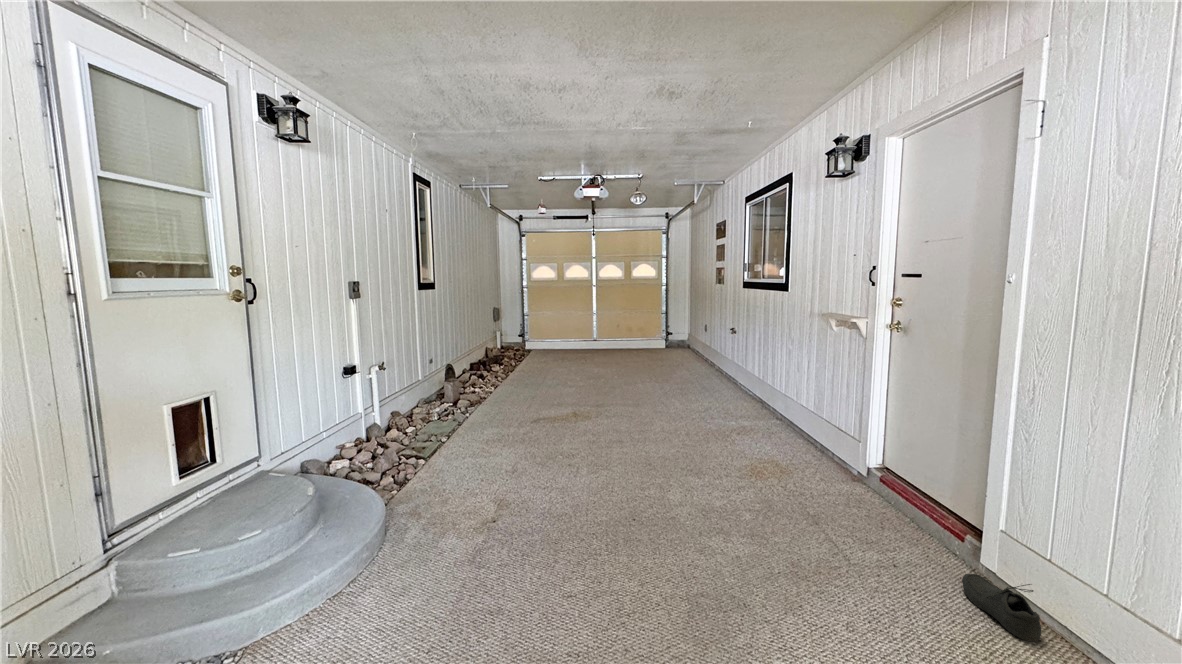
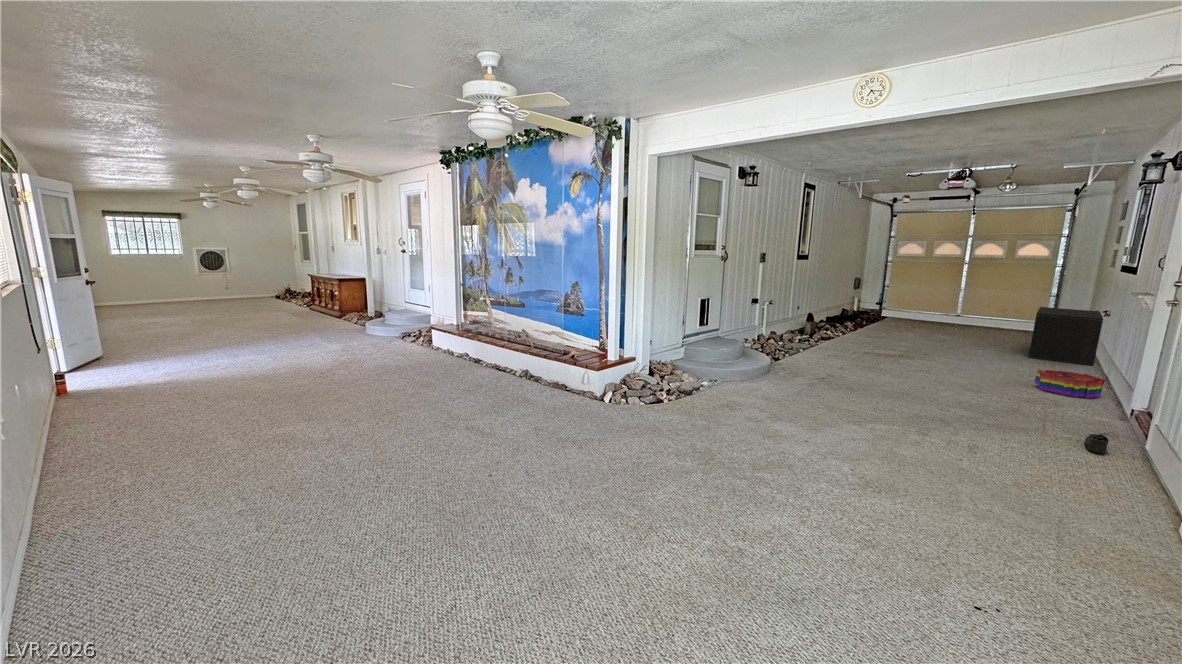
storage cabinet: none [673,327,738,386] -> present [1028,307,1103,366]
storage bin: none [743,411,808,450] -> present [1034,369,1105,398]

